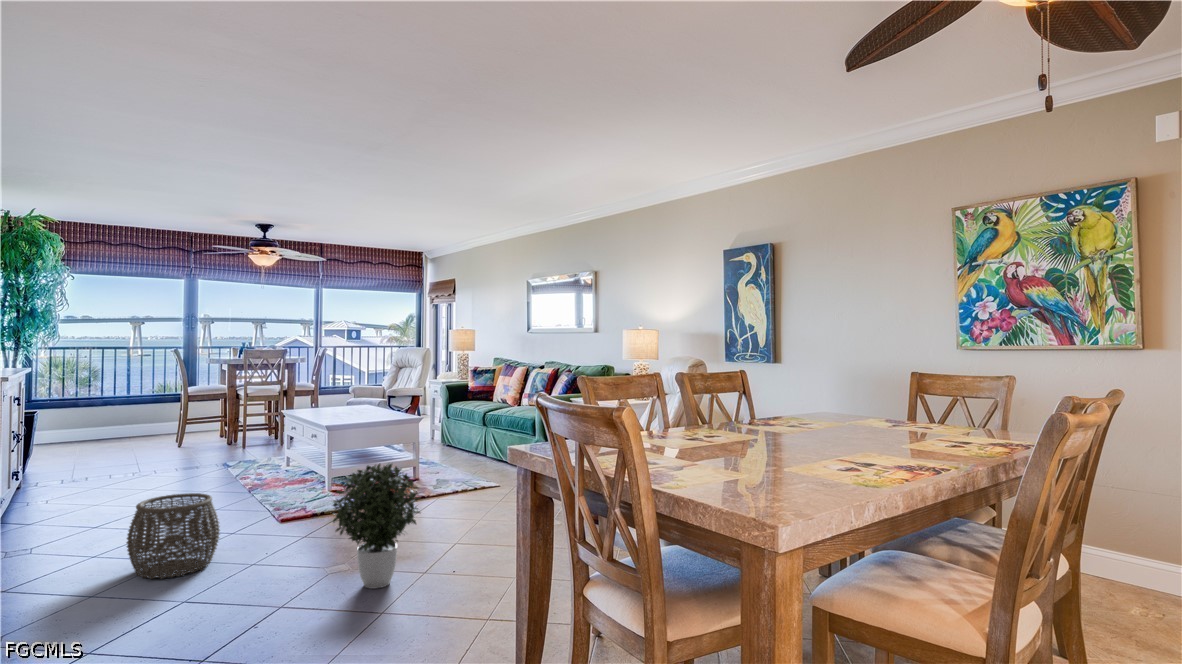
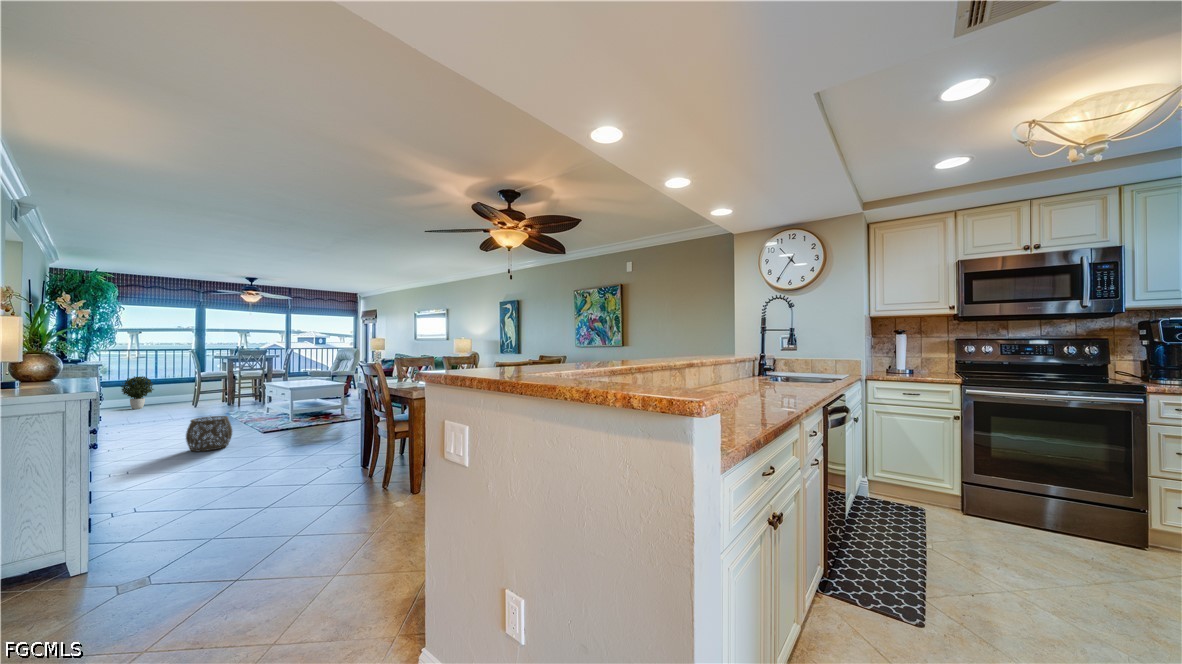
potted plant: present [333,464,420,589] -> present [121,376,154,409]

